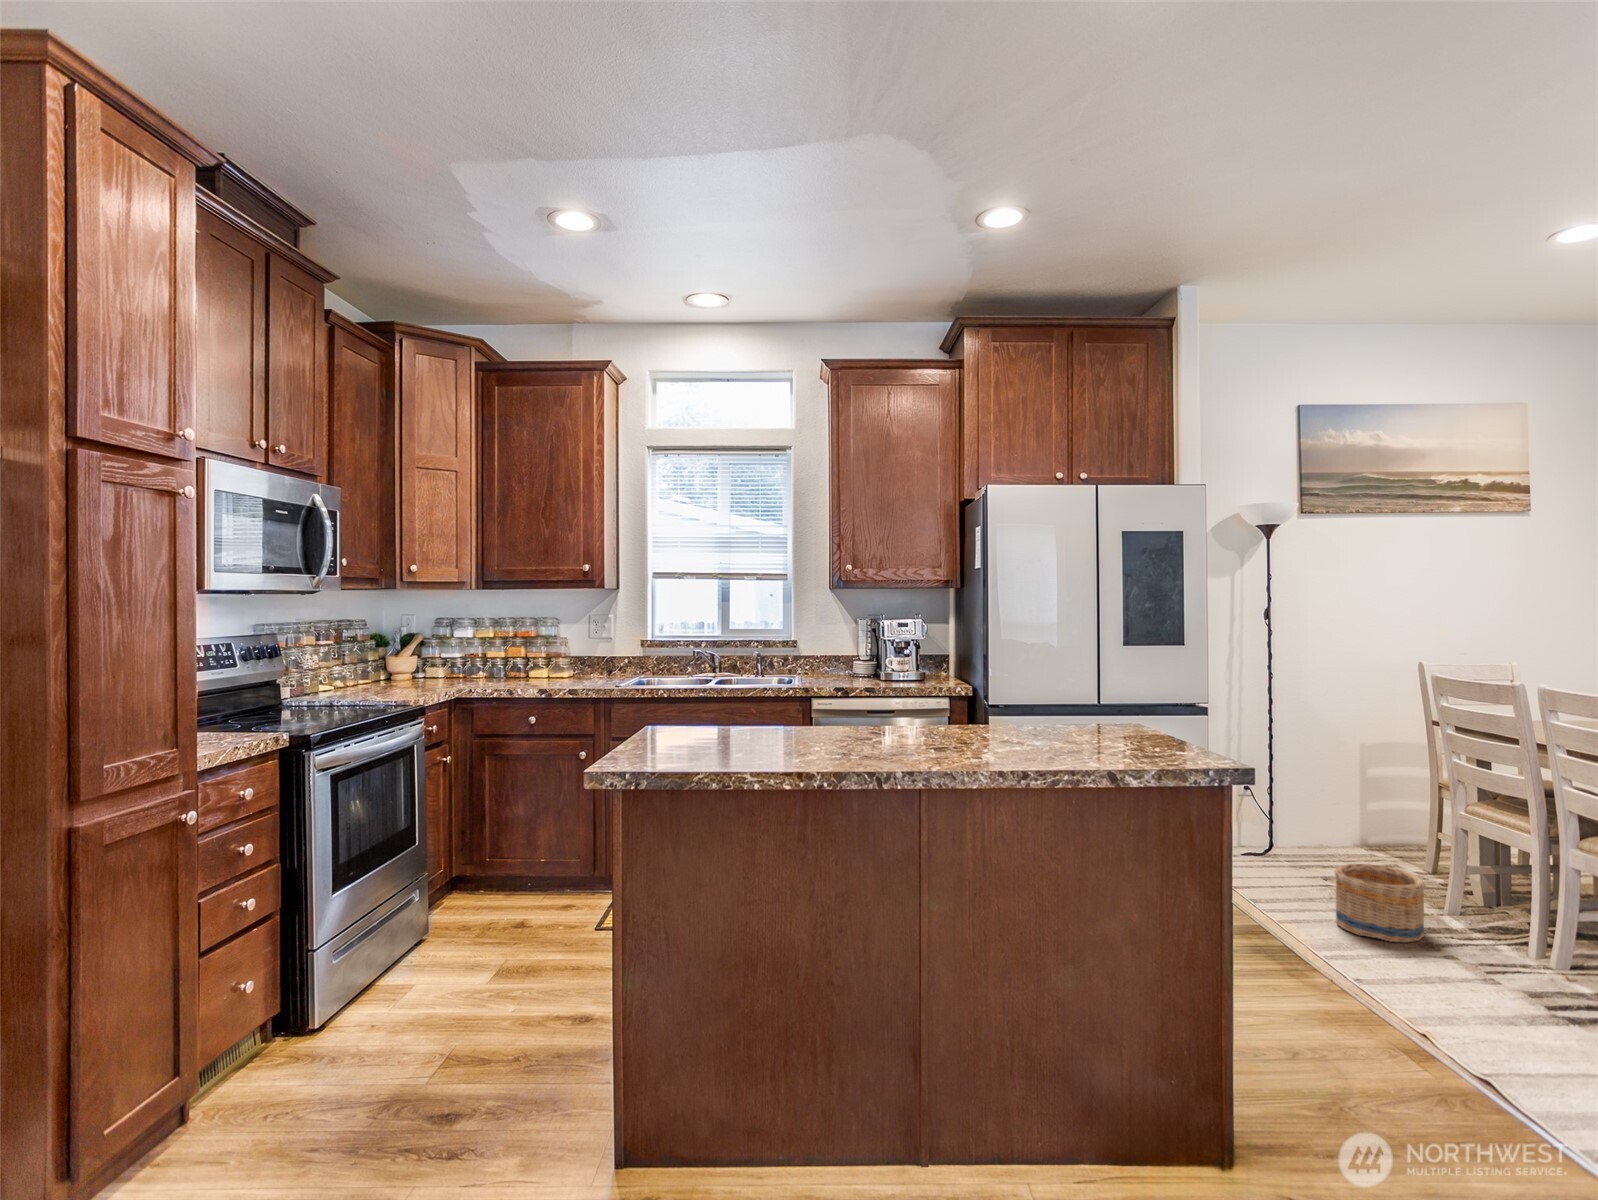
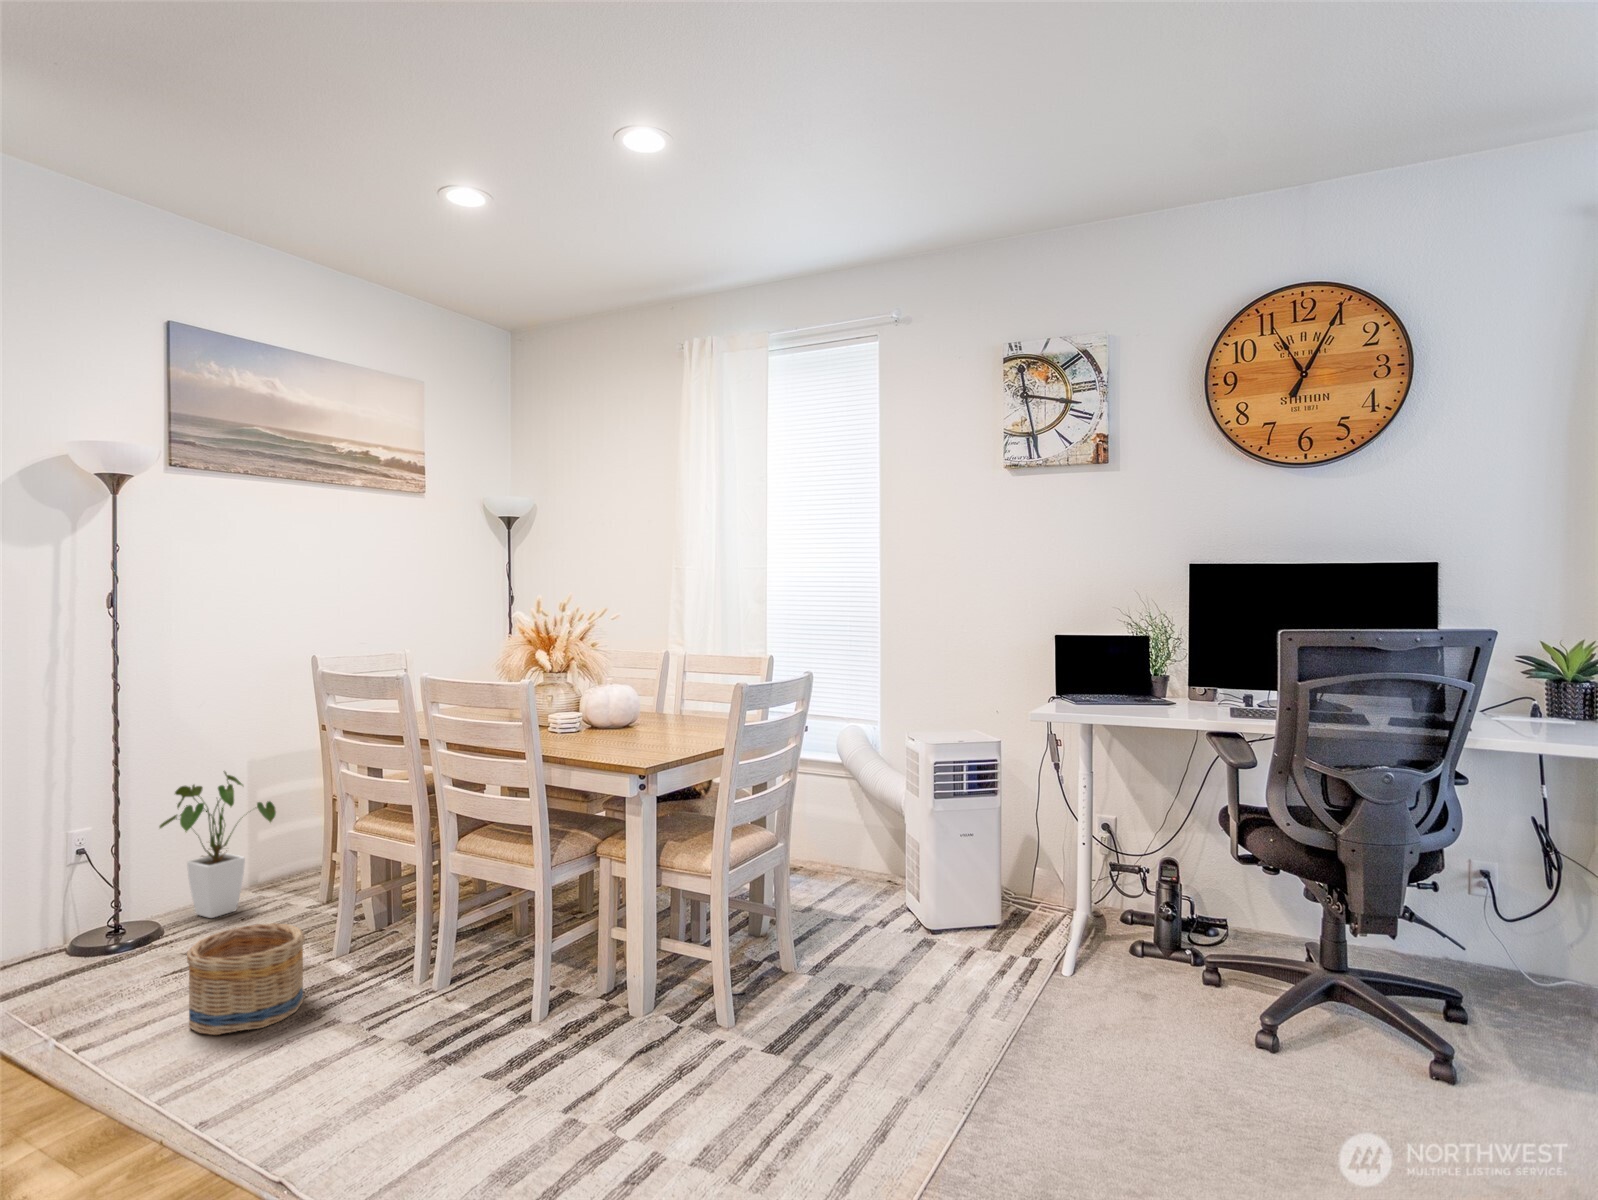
house plant: none [1296,748,1388,859] -> present [160,772,276,918]

